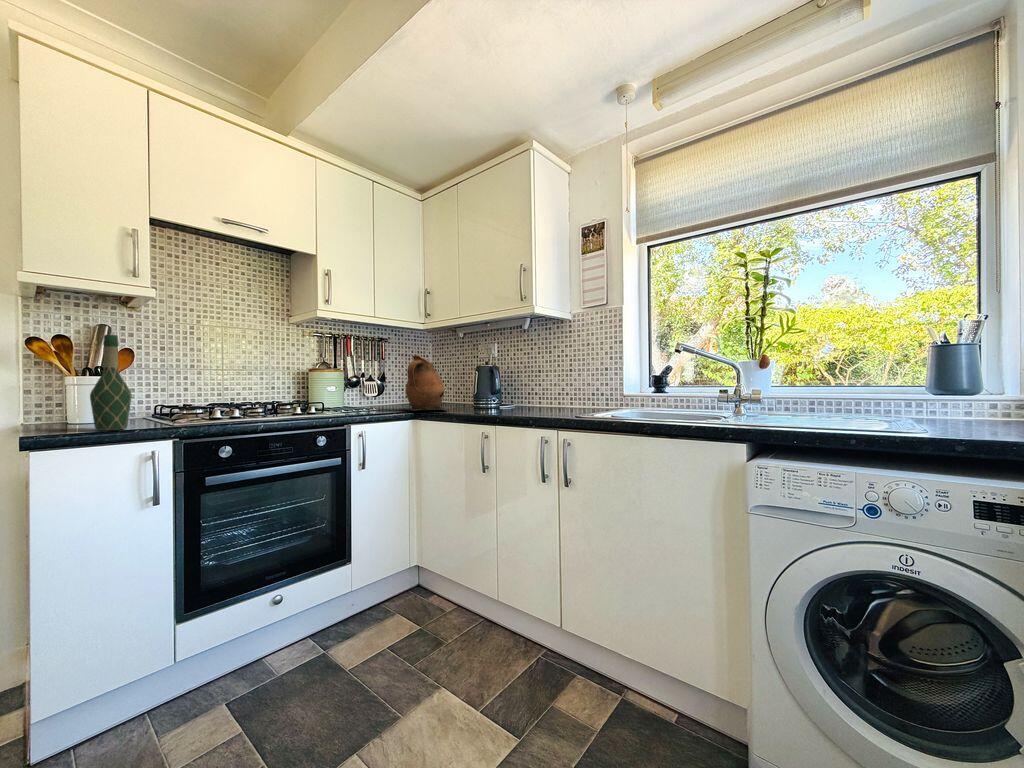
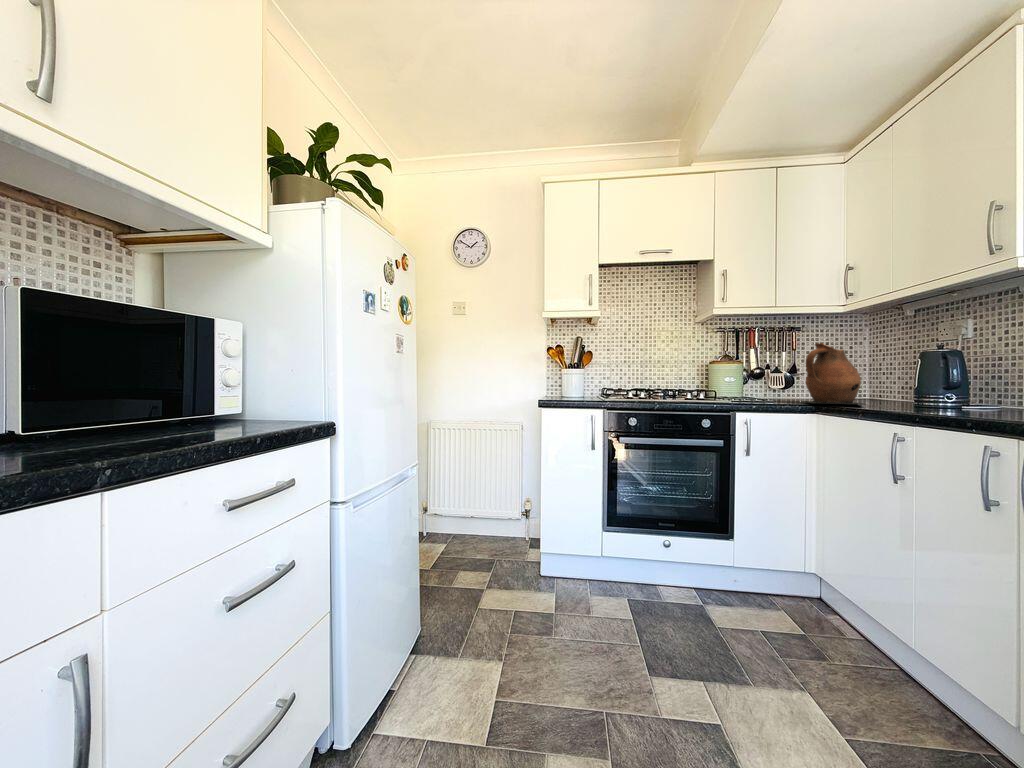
wine bottle: present [90,335,131,430] -> none [565,343,583,401]

